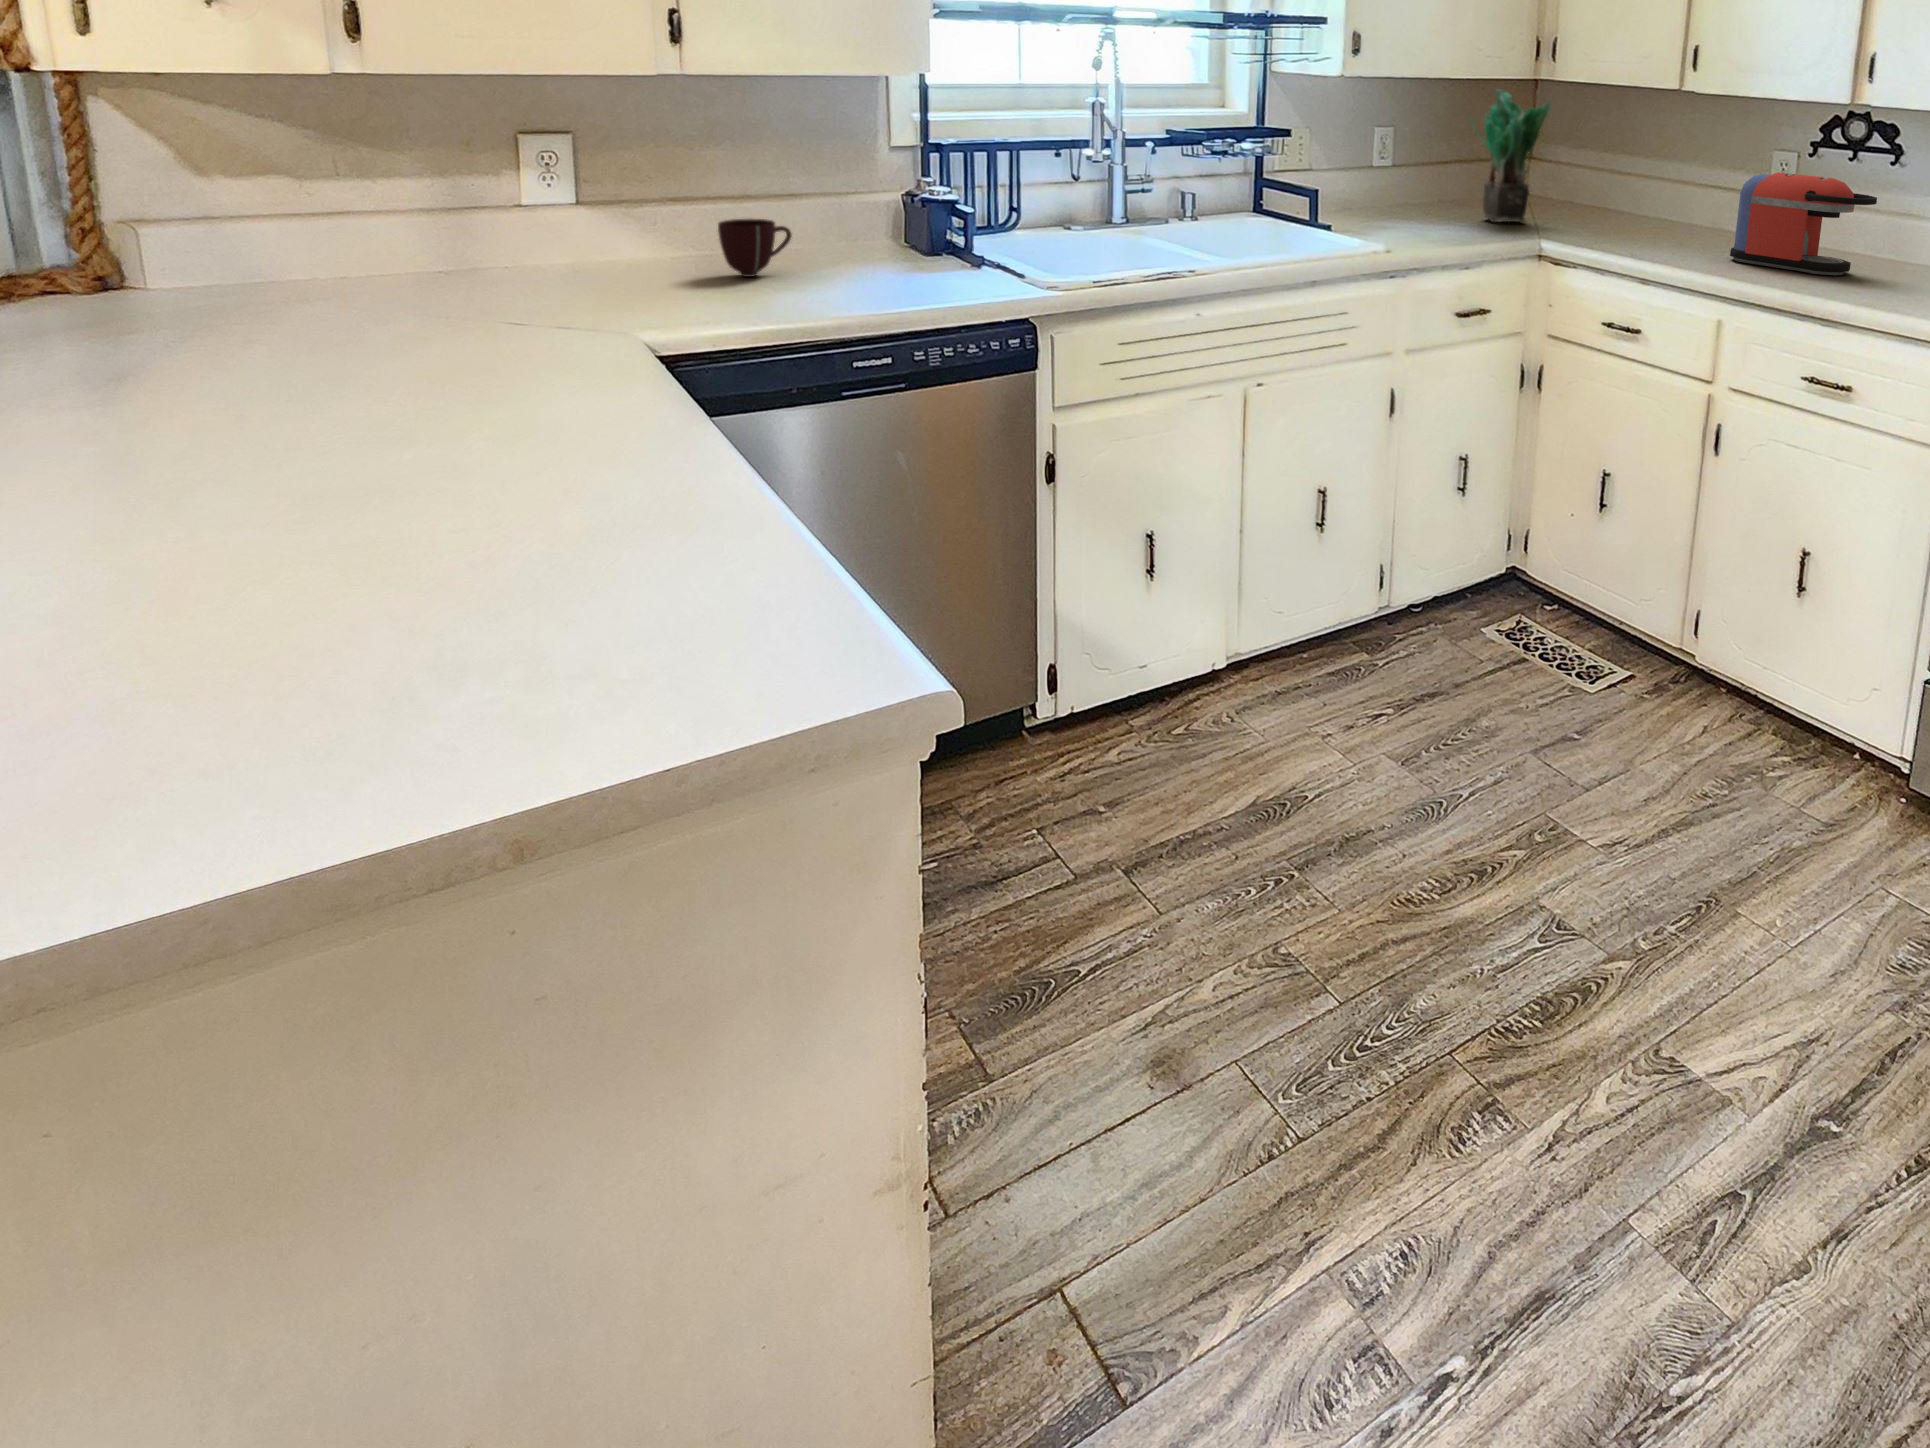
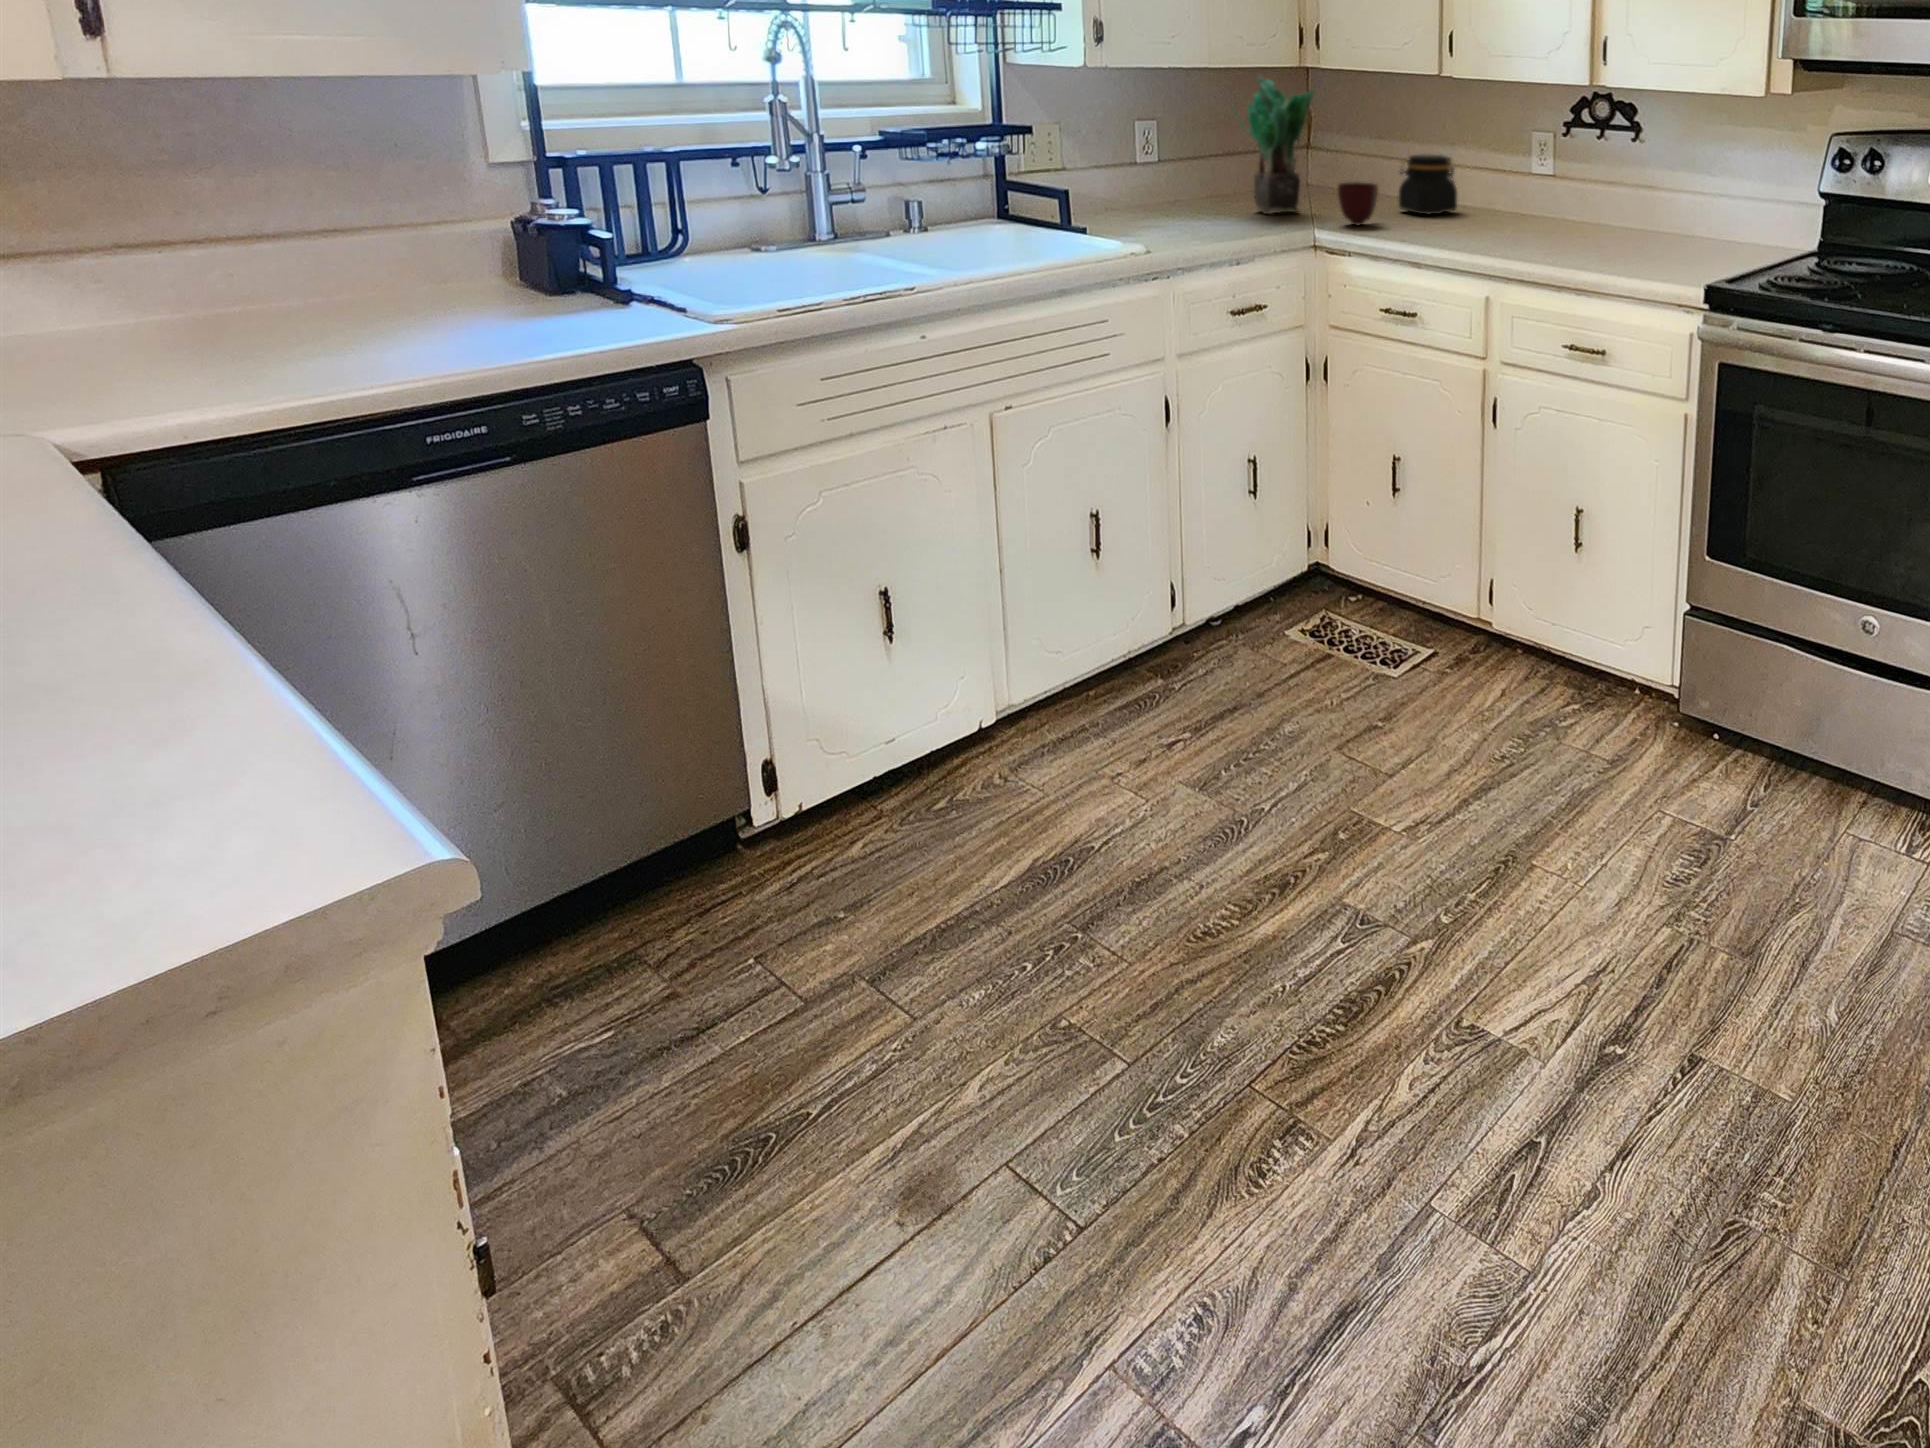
jar: none [1626,171,1689,232] -> present [1399,155,1457,214]
coffee maker: present [1730,172,1877,275] -> none [1493,151,1617,246]
mug: present [718,219,792,277] -> present [1338,182,1378,225]

